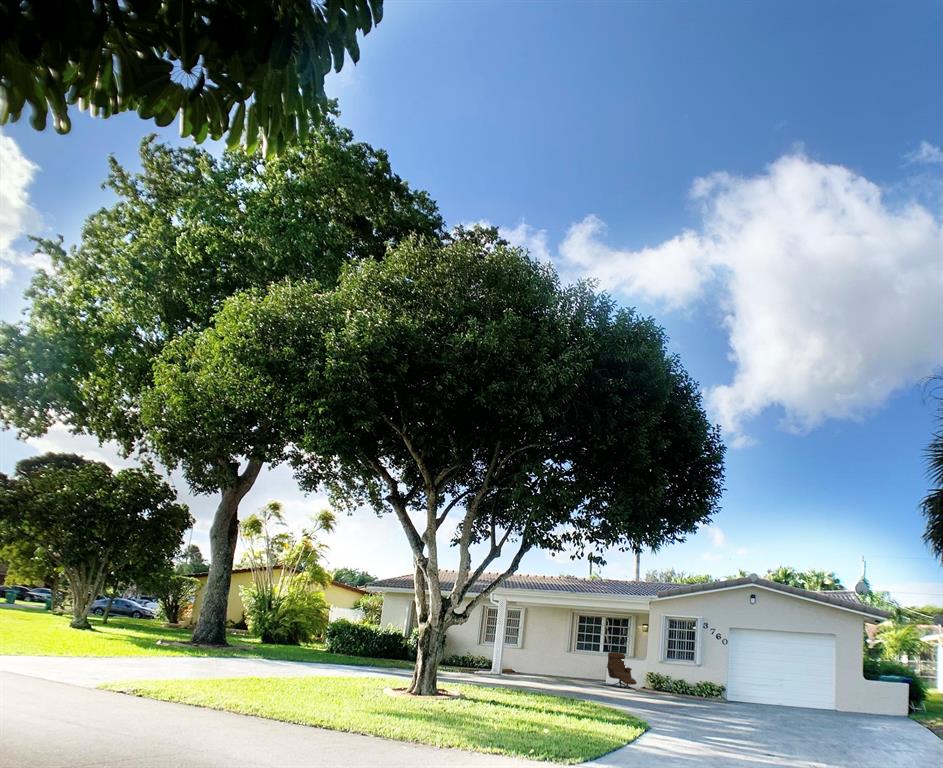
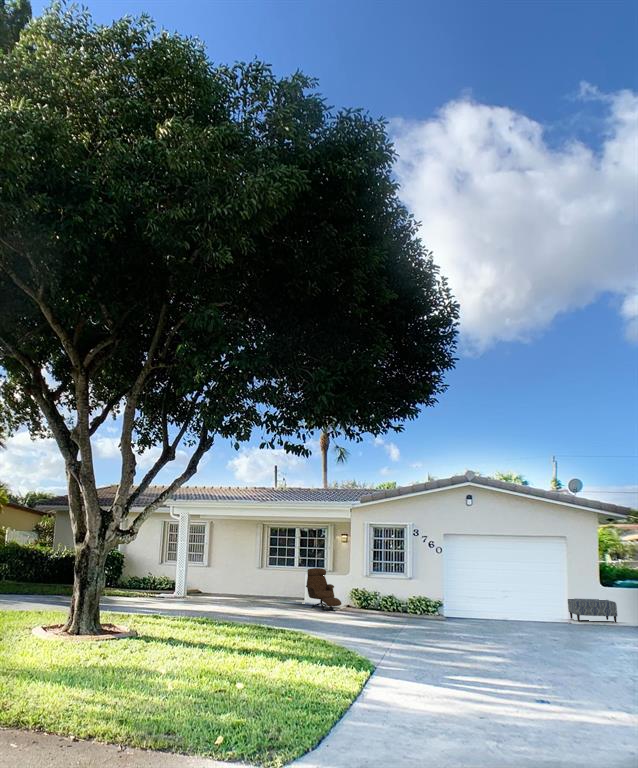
bench: none [847,693,892,717] -> present [568,599,617,623]

